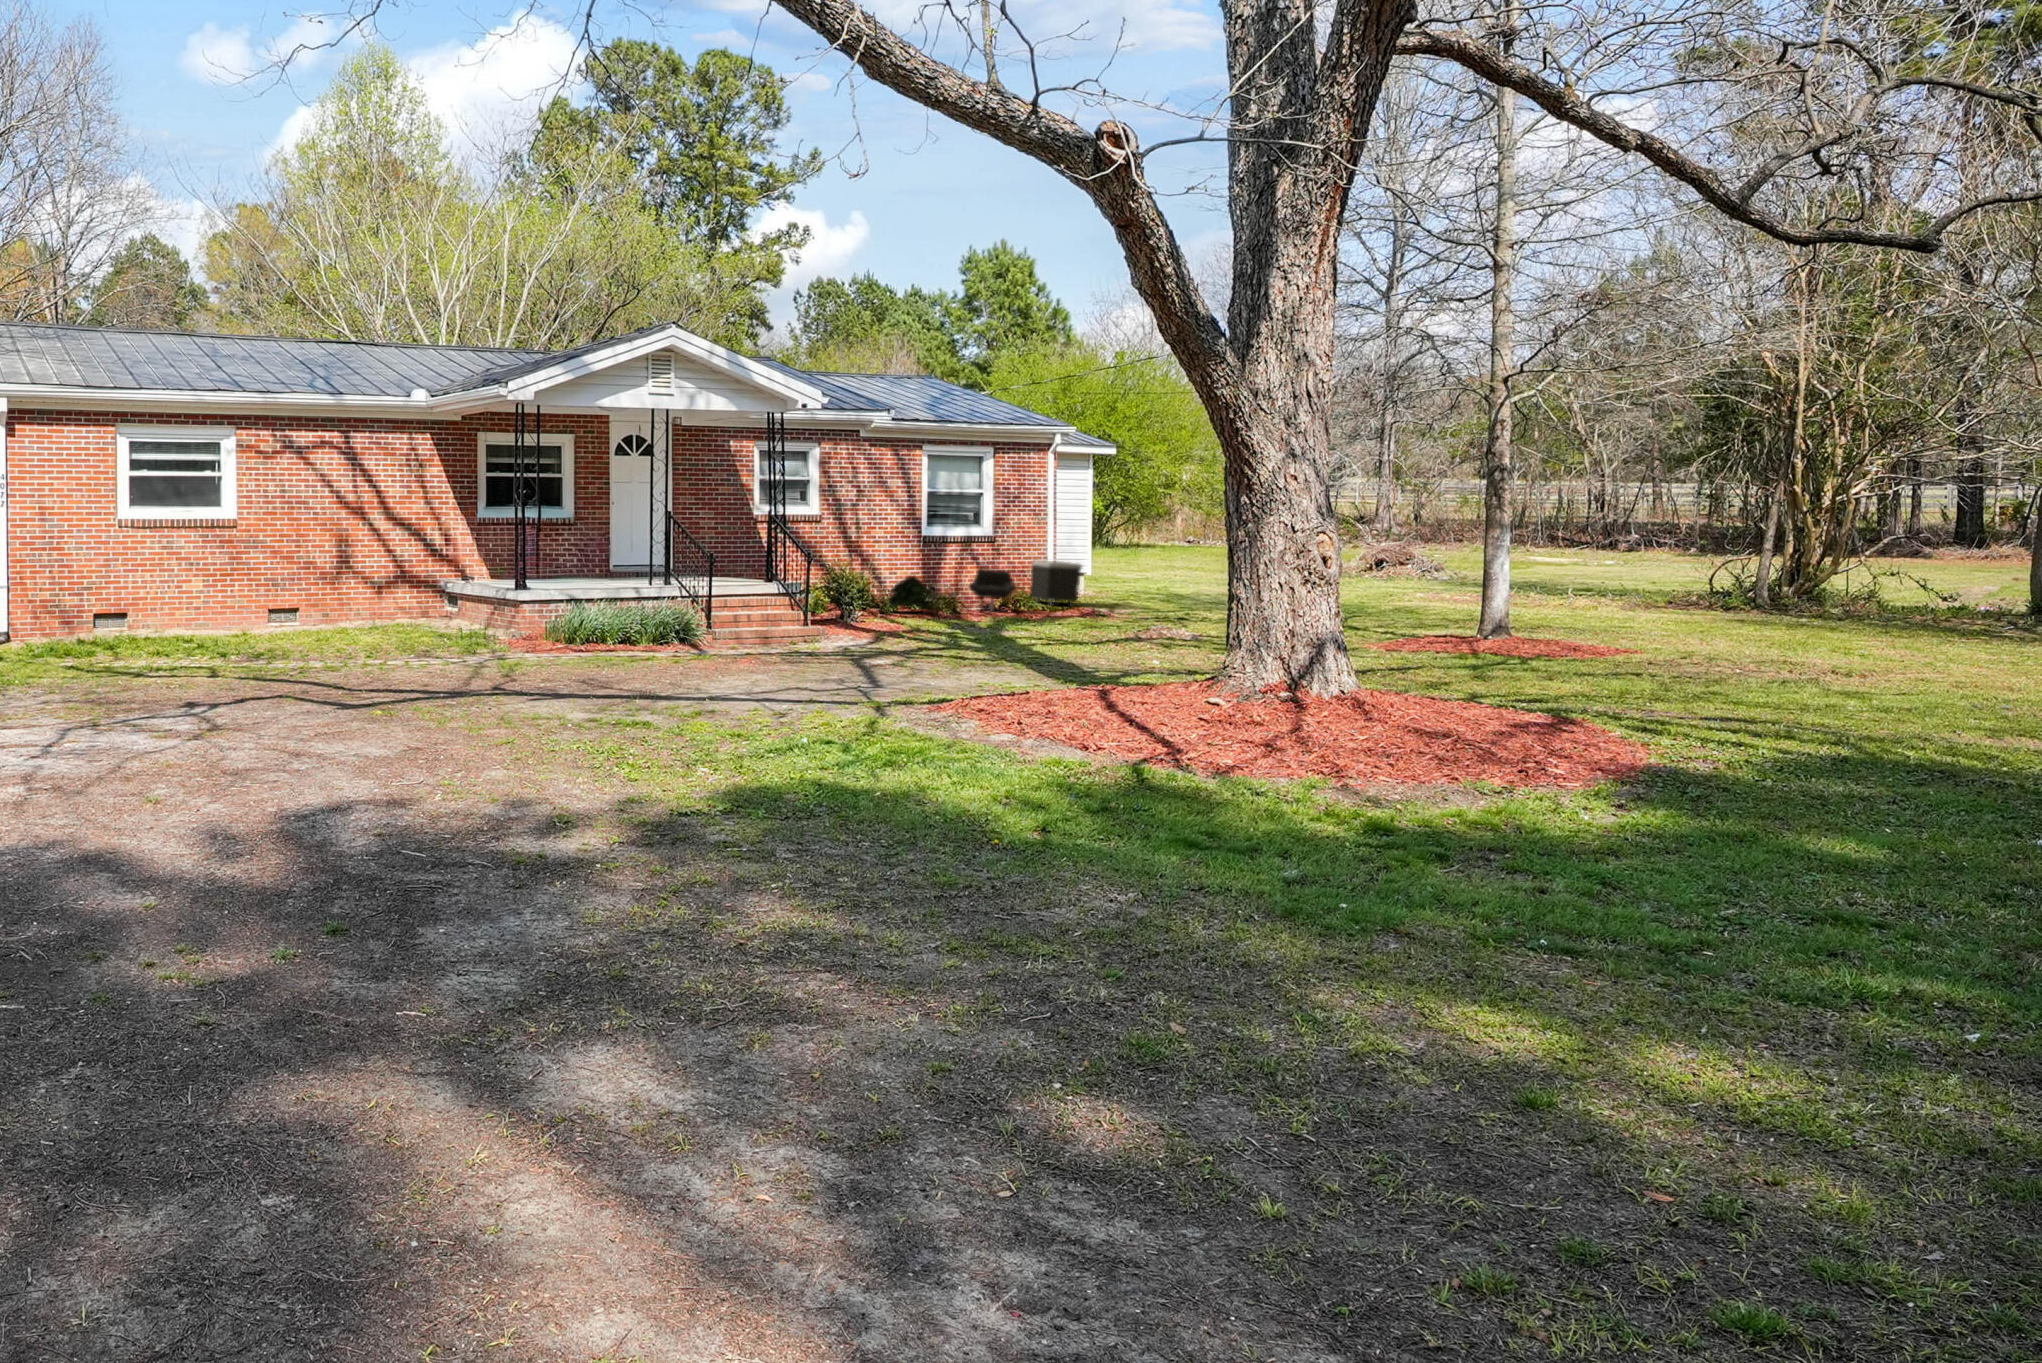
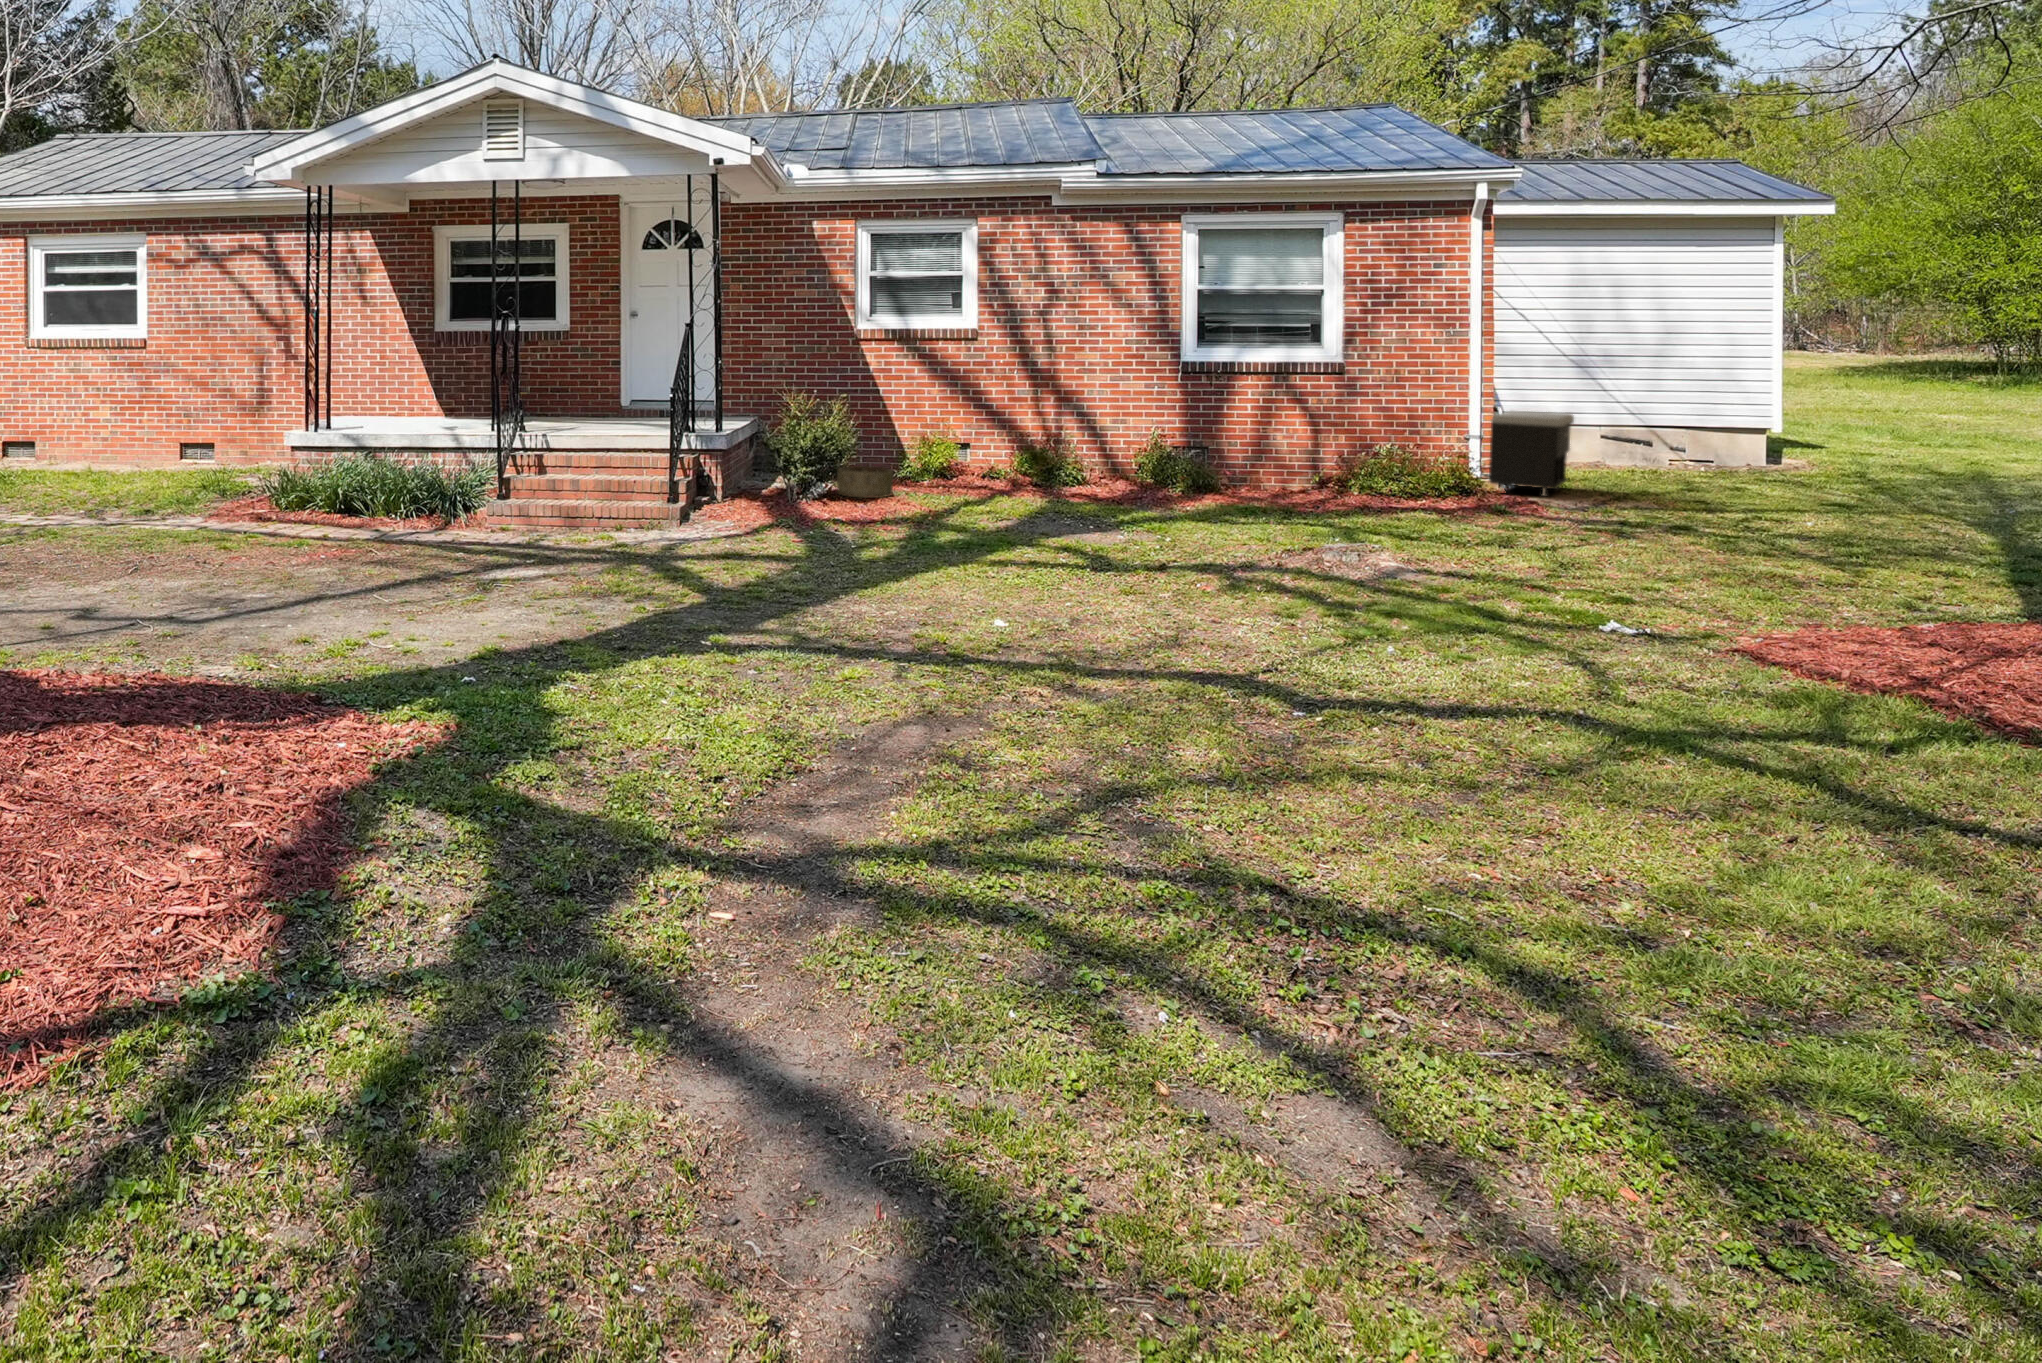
lounge chair: present [969,569,1016,610] -> none [1259,422,1363,499]
potted plant: present [888,575,931,611] -> none [1079,429,1159,491]
basket: none [804,598,840,622] -> present [837,465,893,498]

